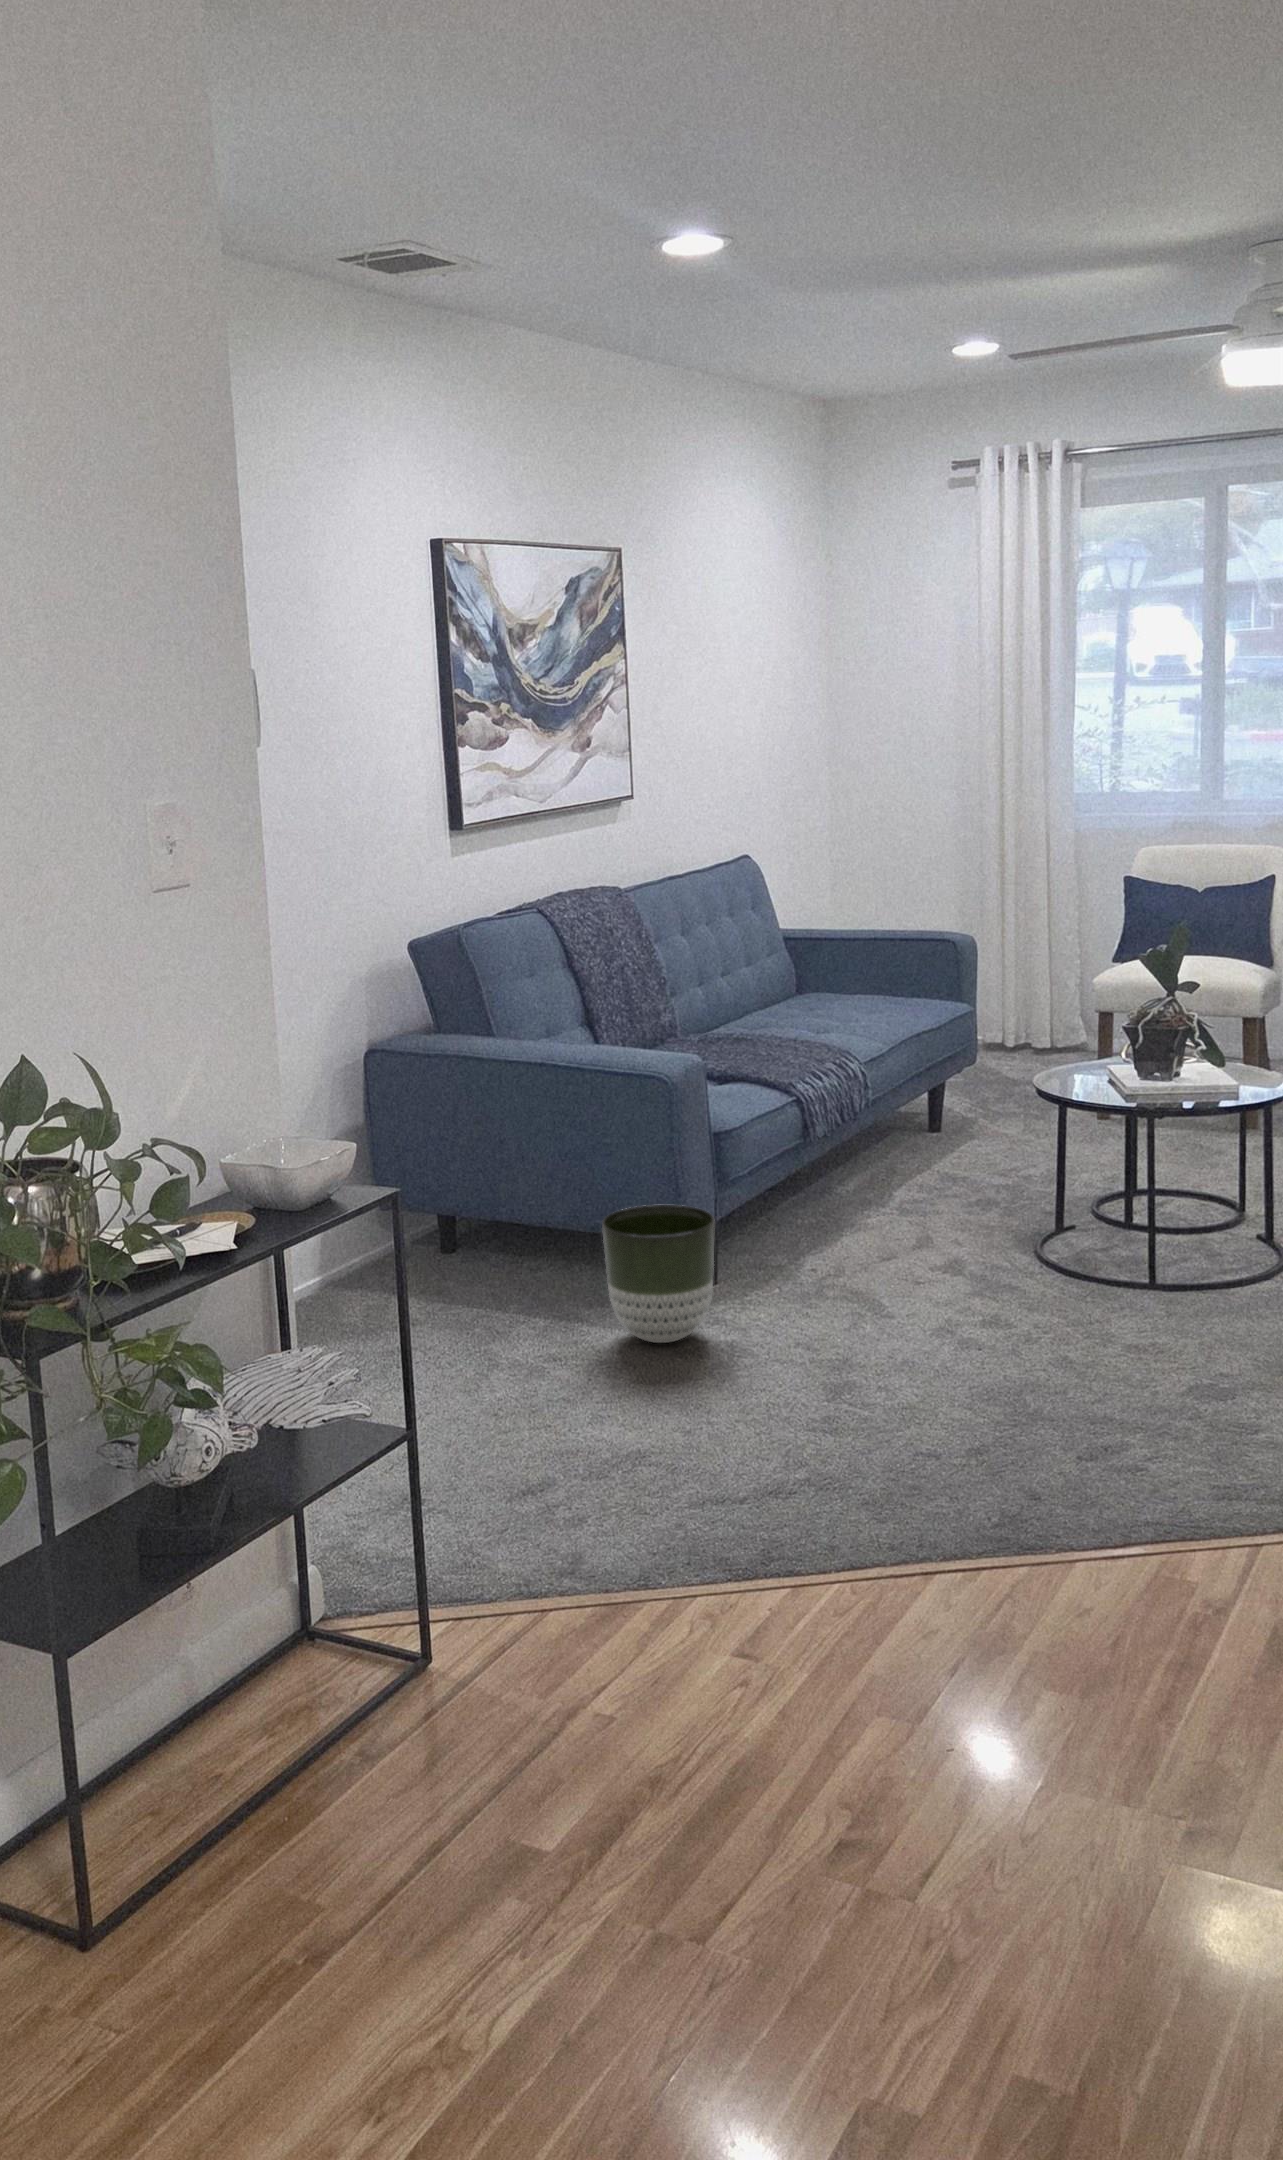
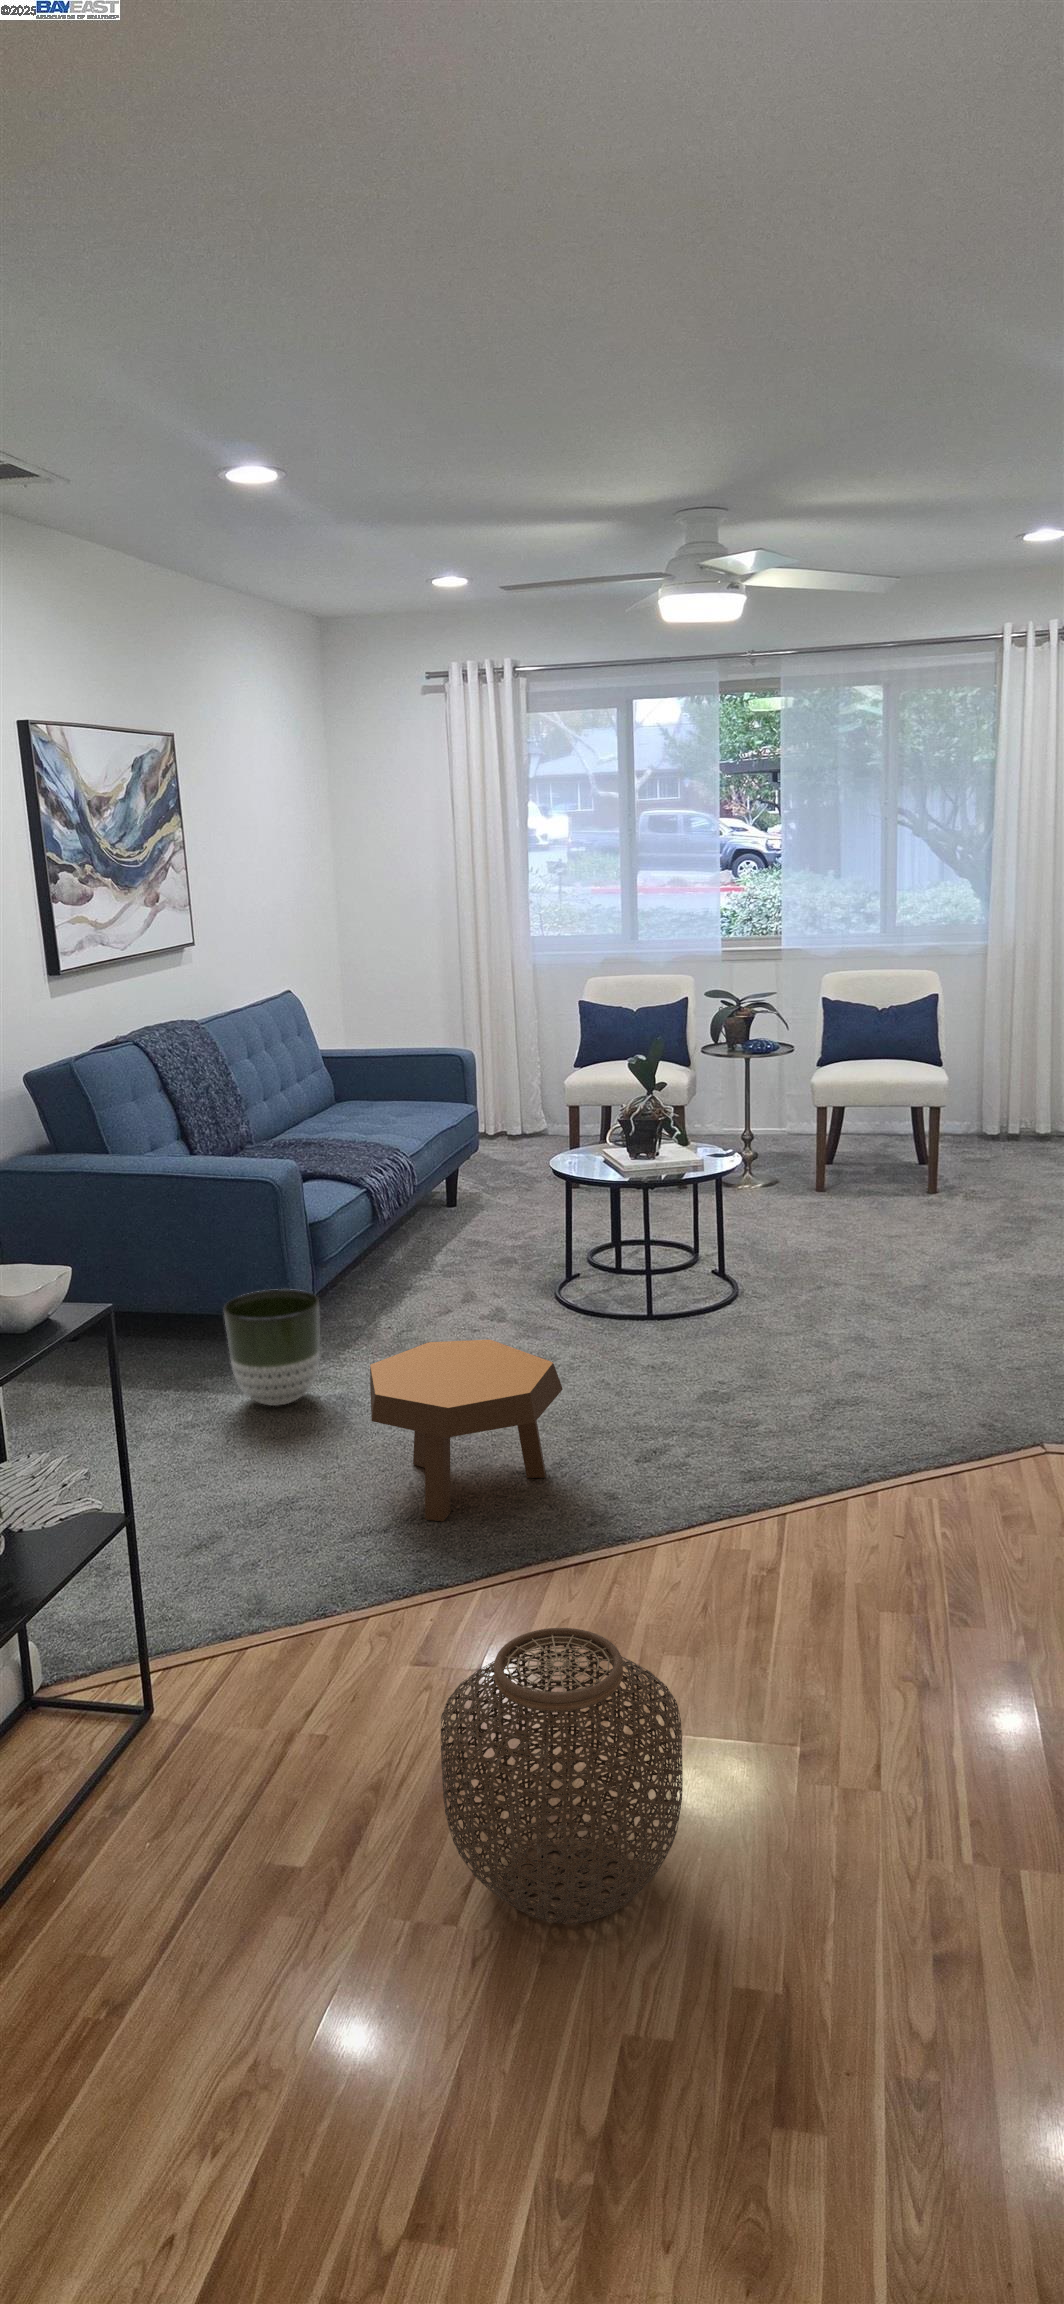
footstool: none [740,1280,985,1497] -> present [370,1340,563,1521]
woven basket: none [697,1614,994,1978] -> present [441,1628,683,1924]

